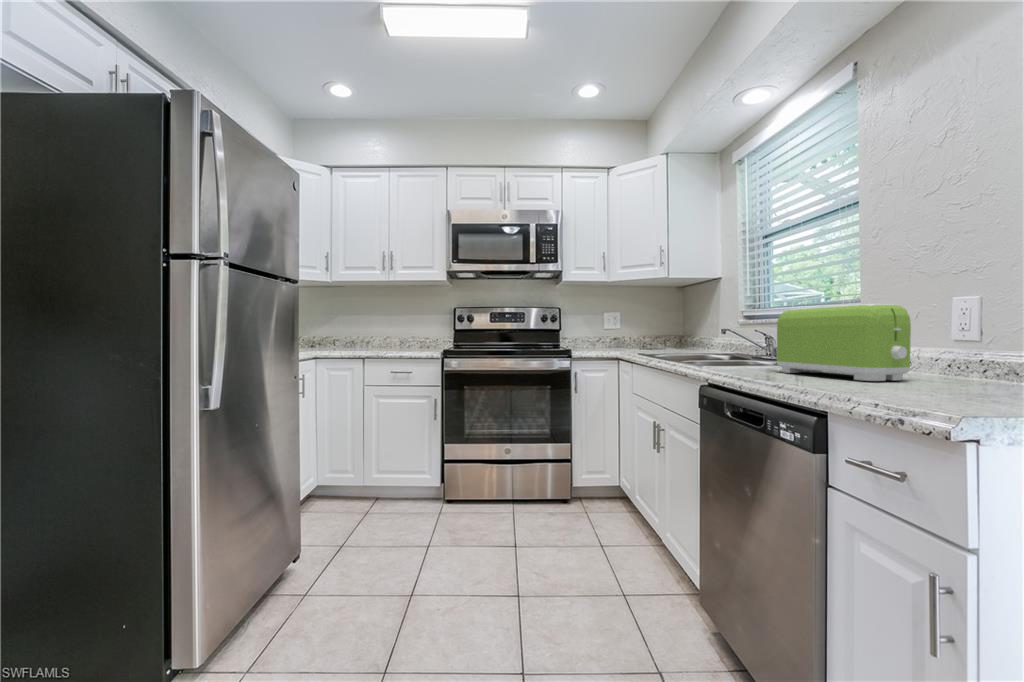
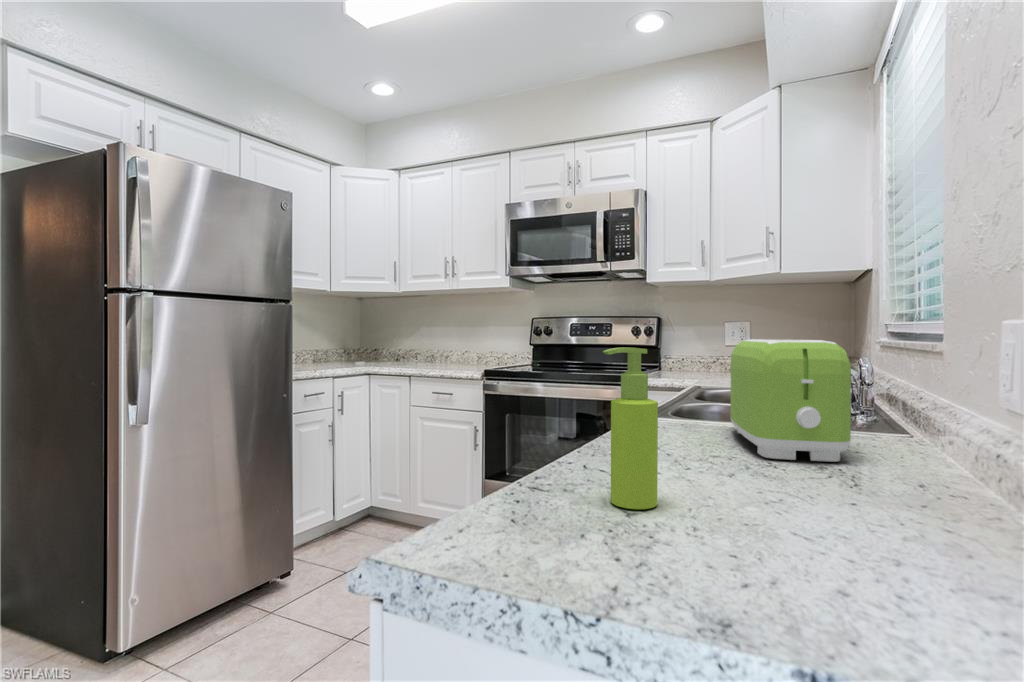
soap dispenser: none [930,292,979,407] -> present [603,347,658,509]

